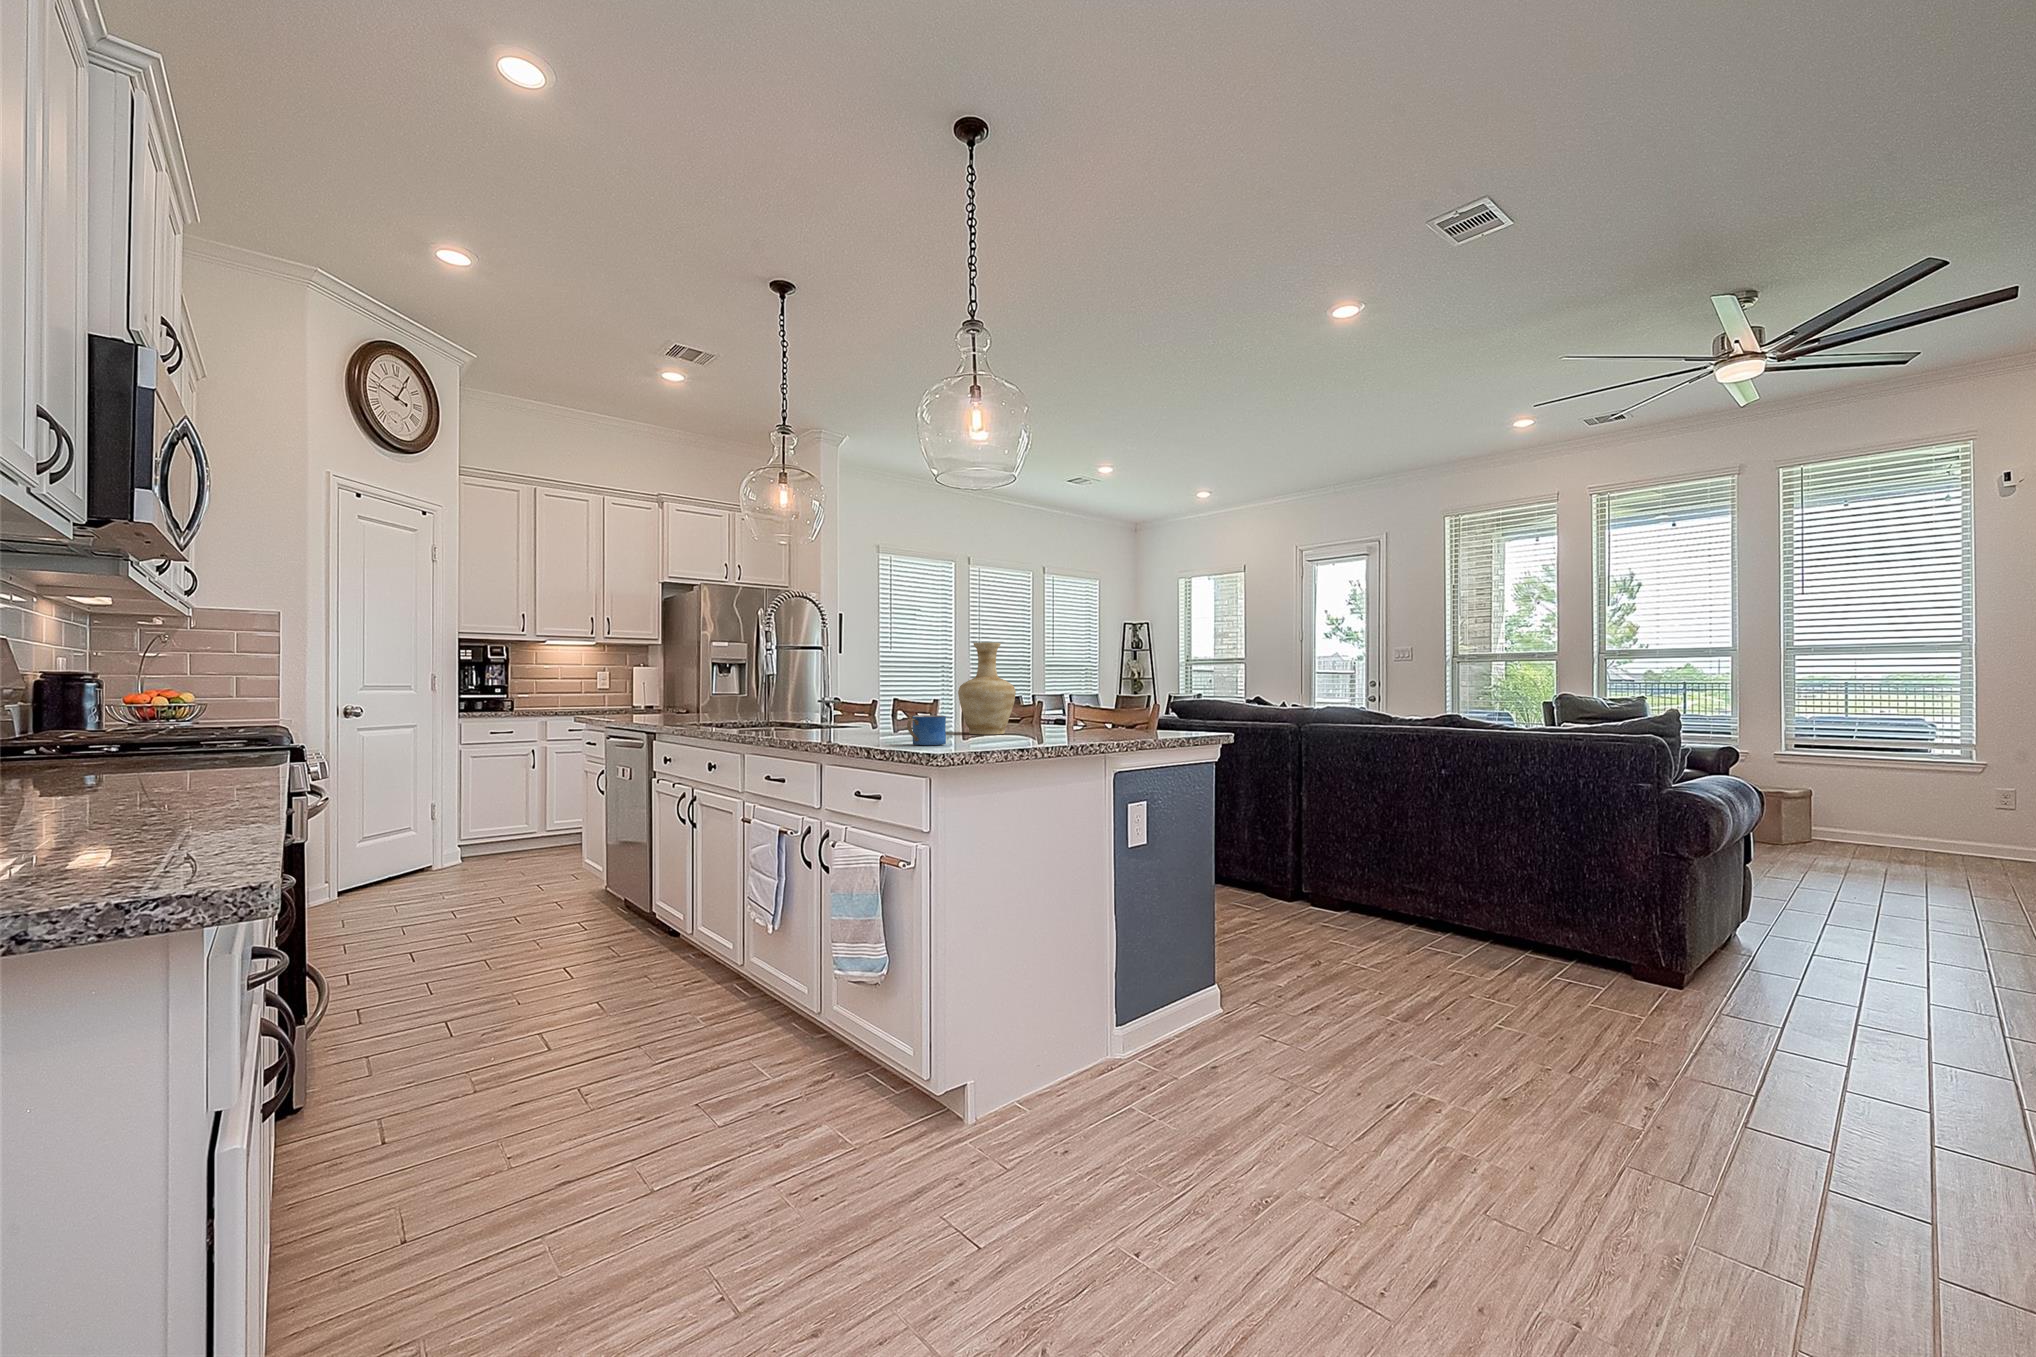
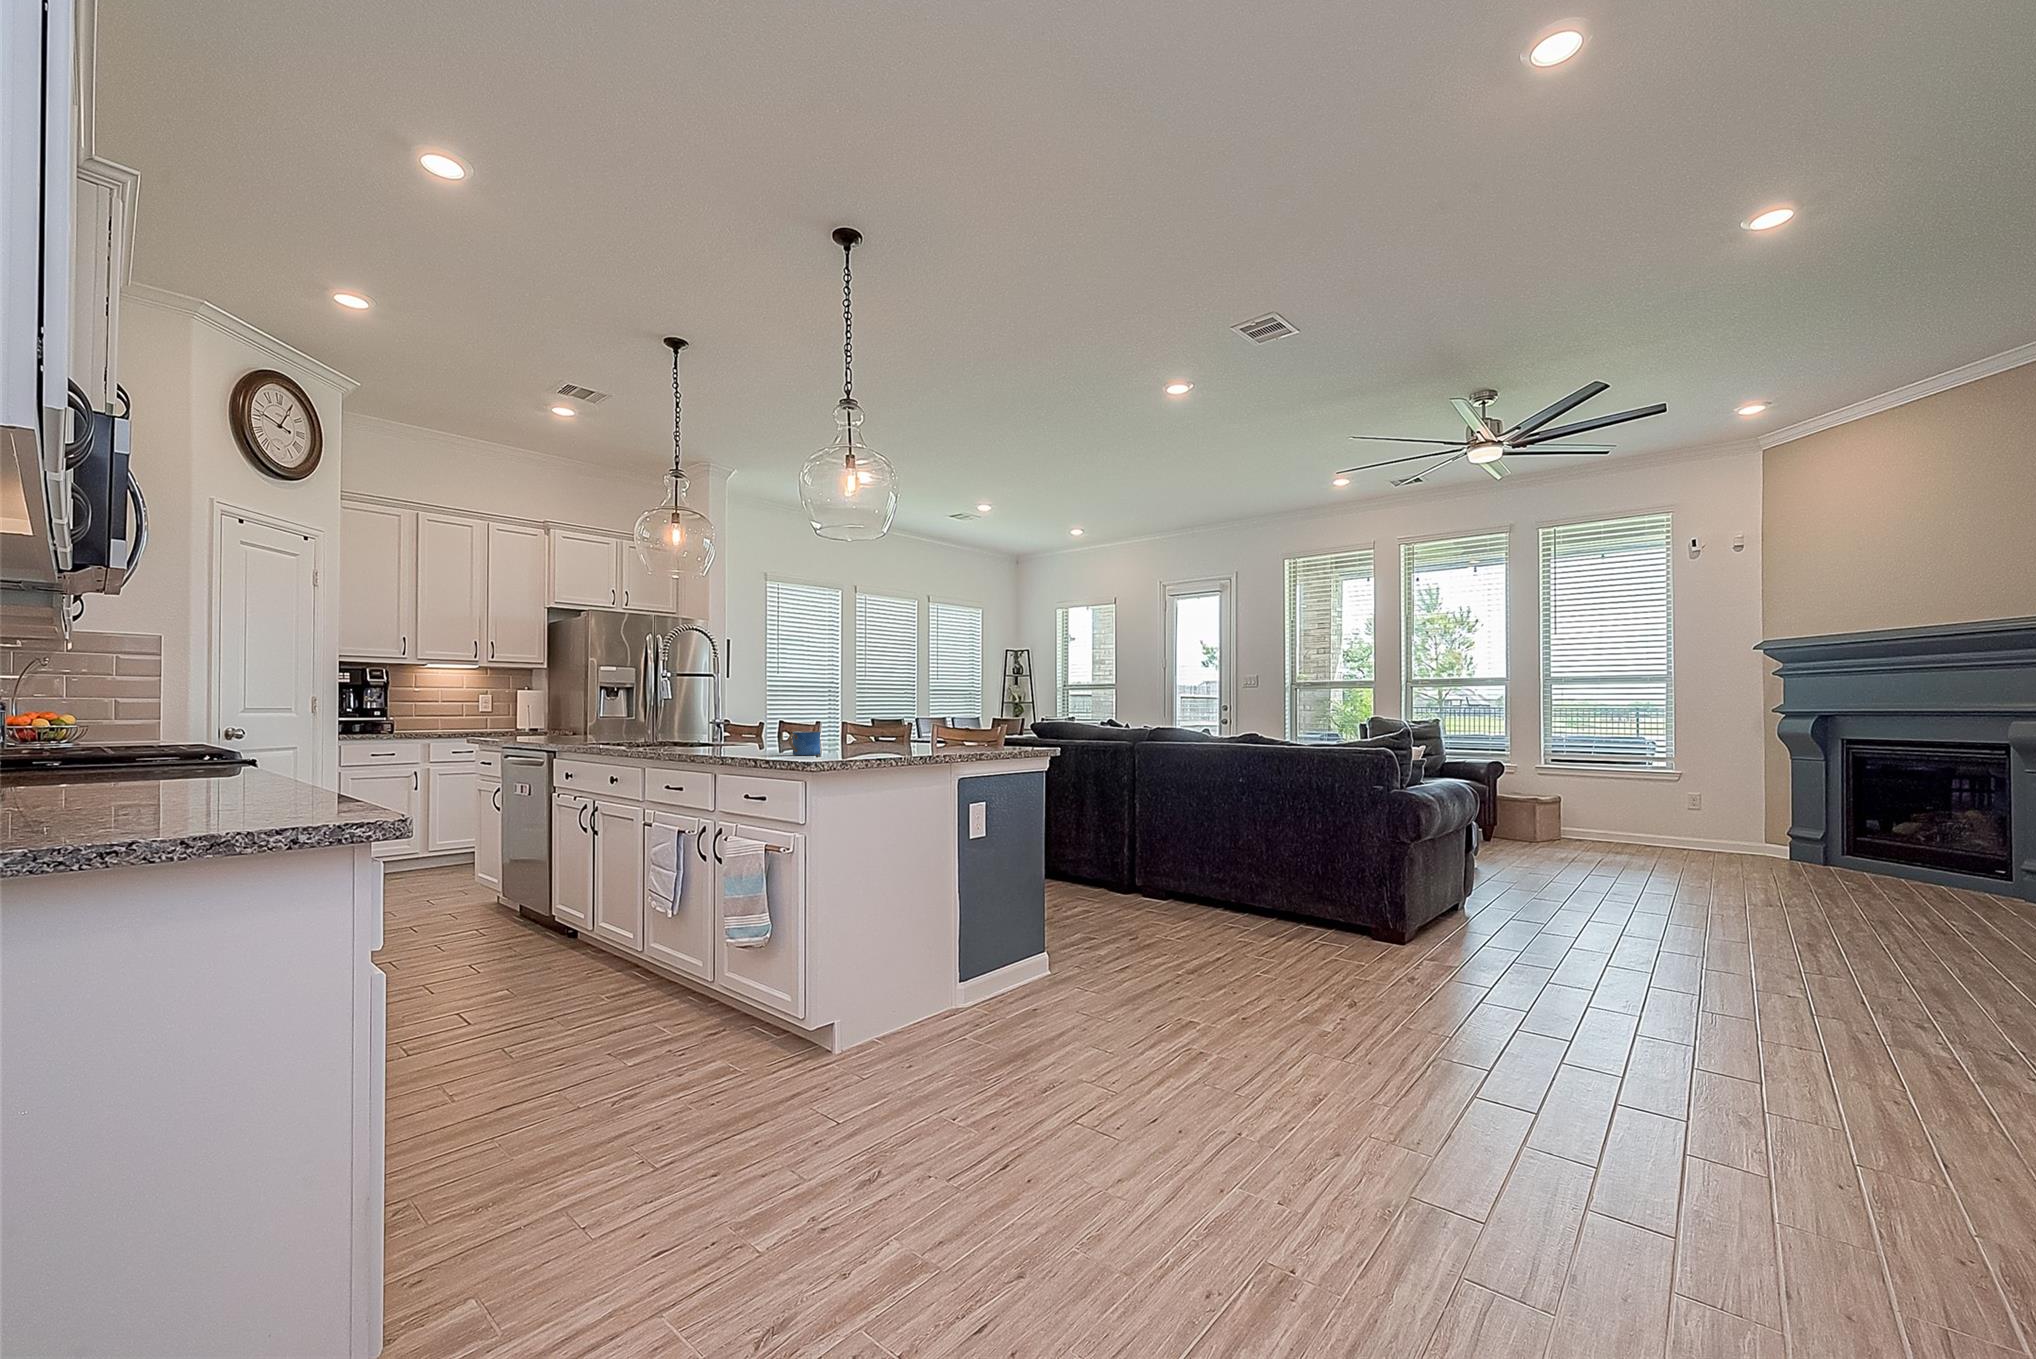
vase: present [958,643,1016,734] -> none [833,671,882,748]

